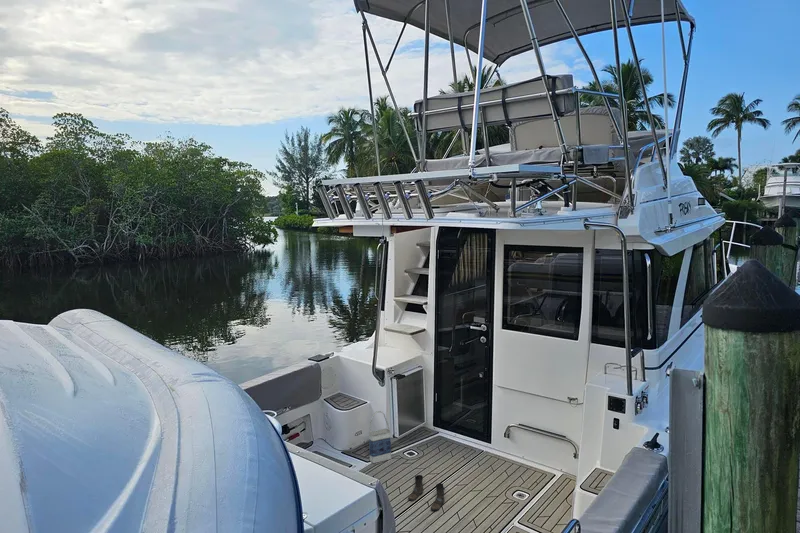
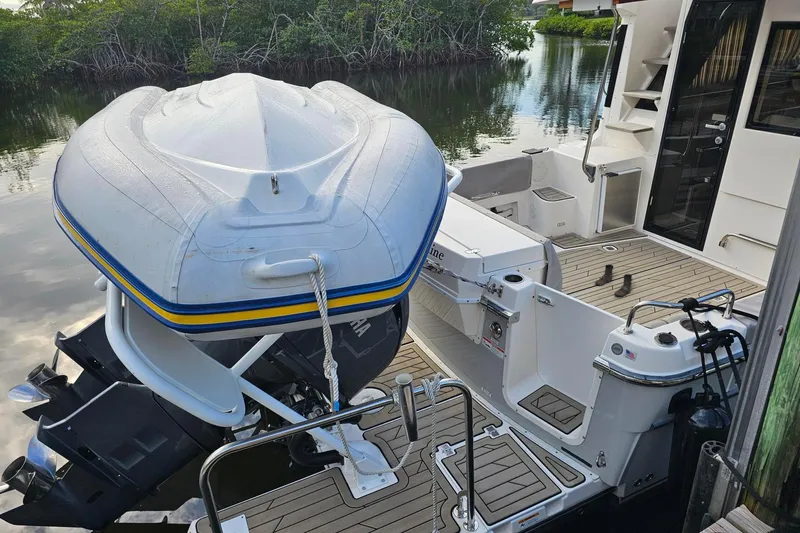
bag: present [369,411,391,463] -> none [568,204,592,251]

